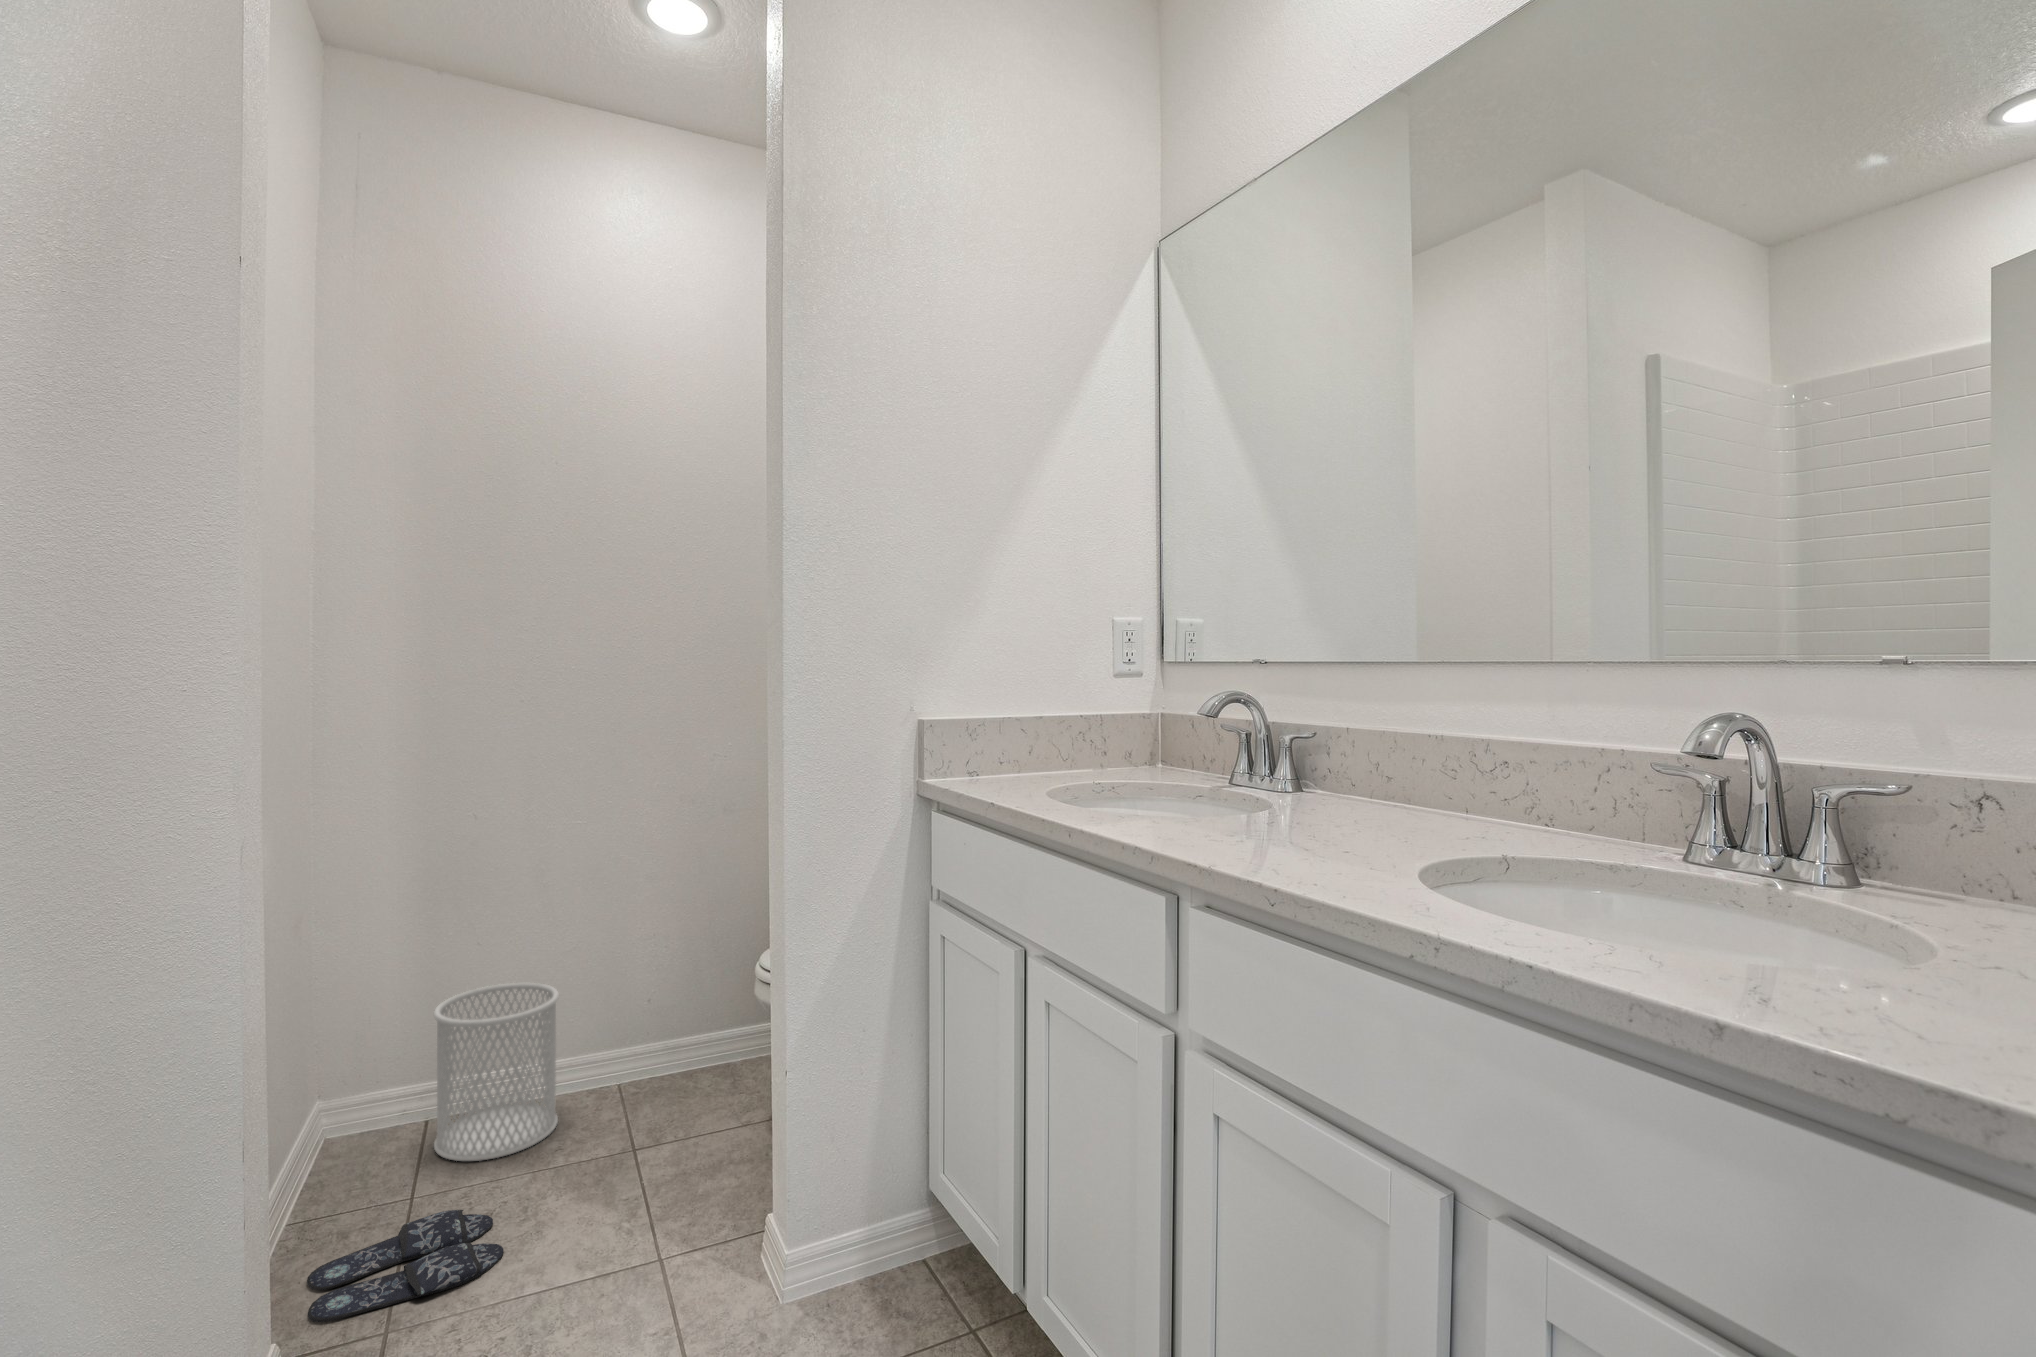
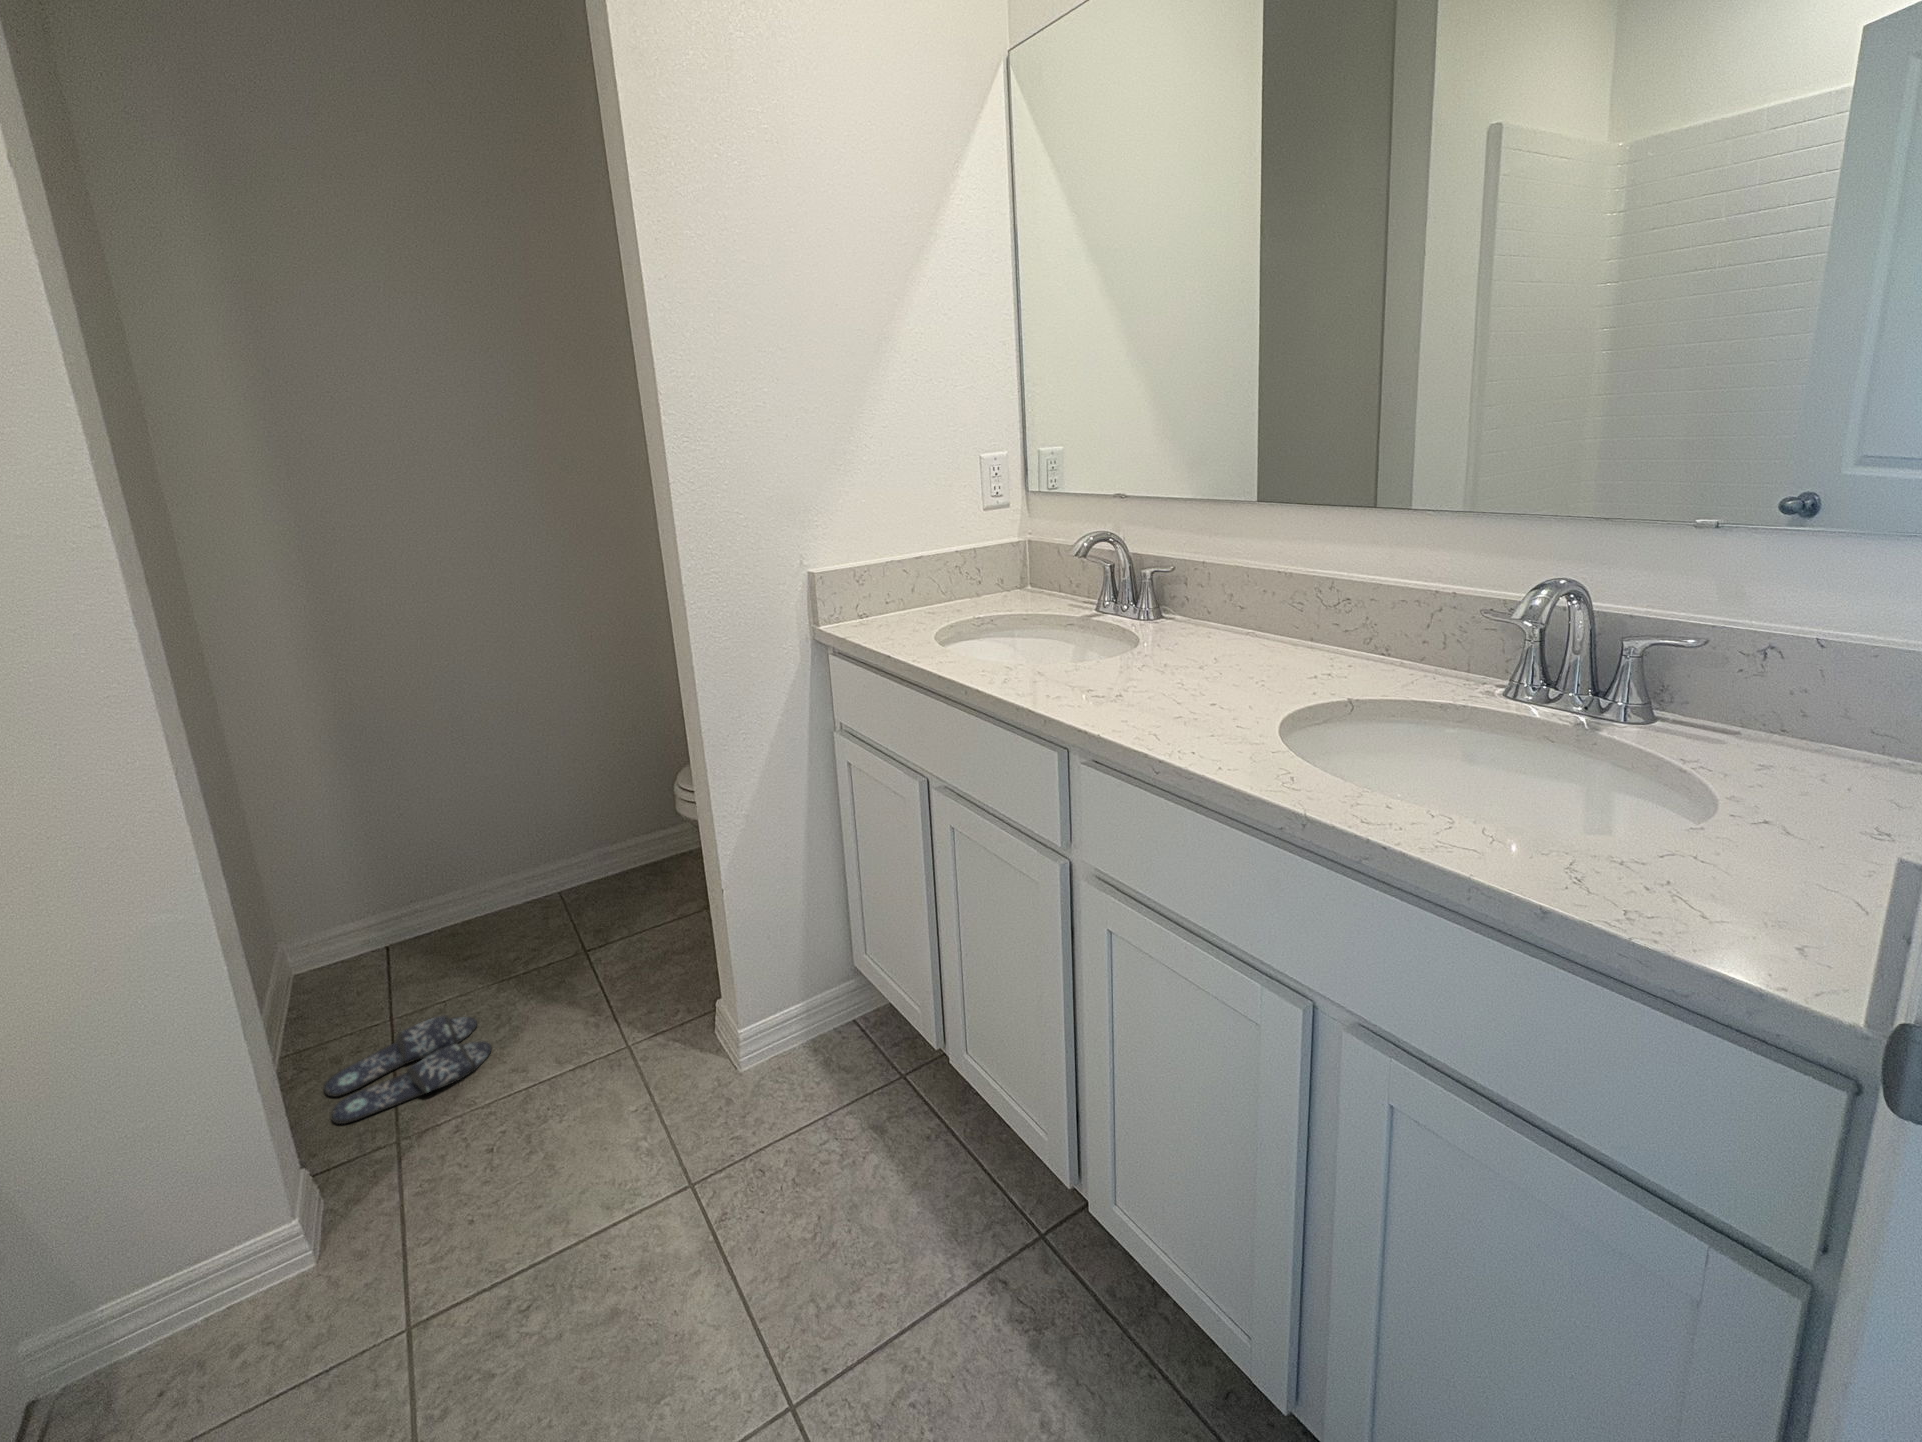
wastebasket: present [434,983,559,1161] -> none [389,814,517,971]

